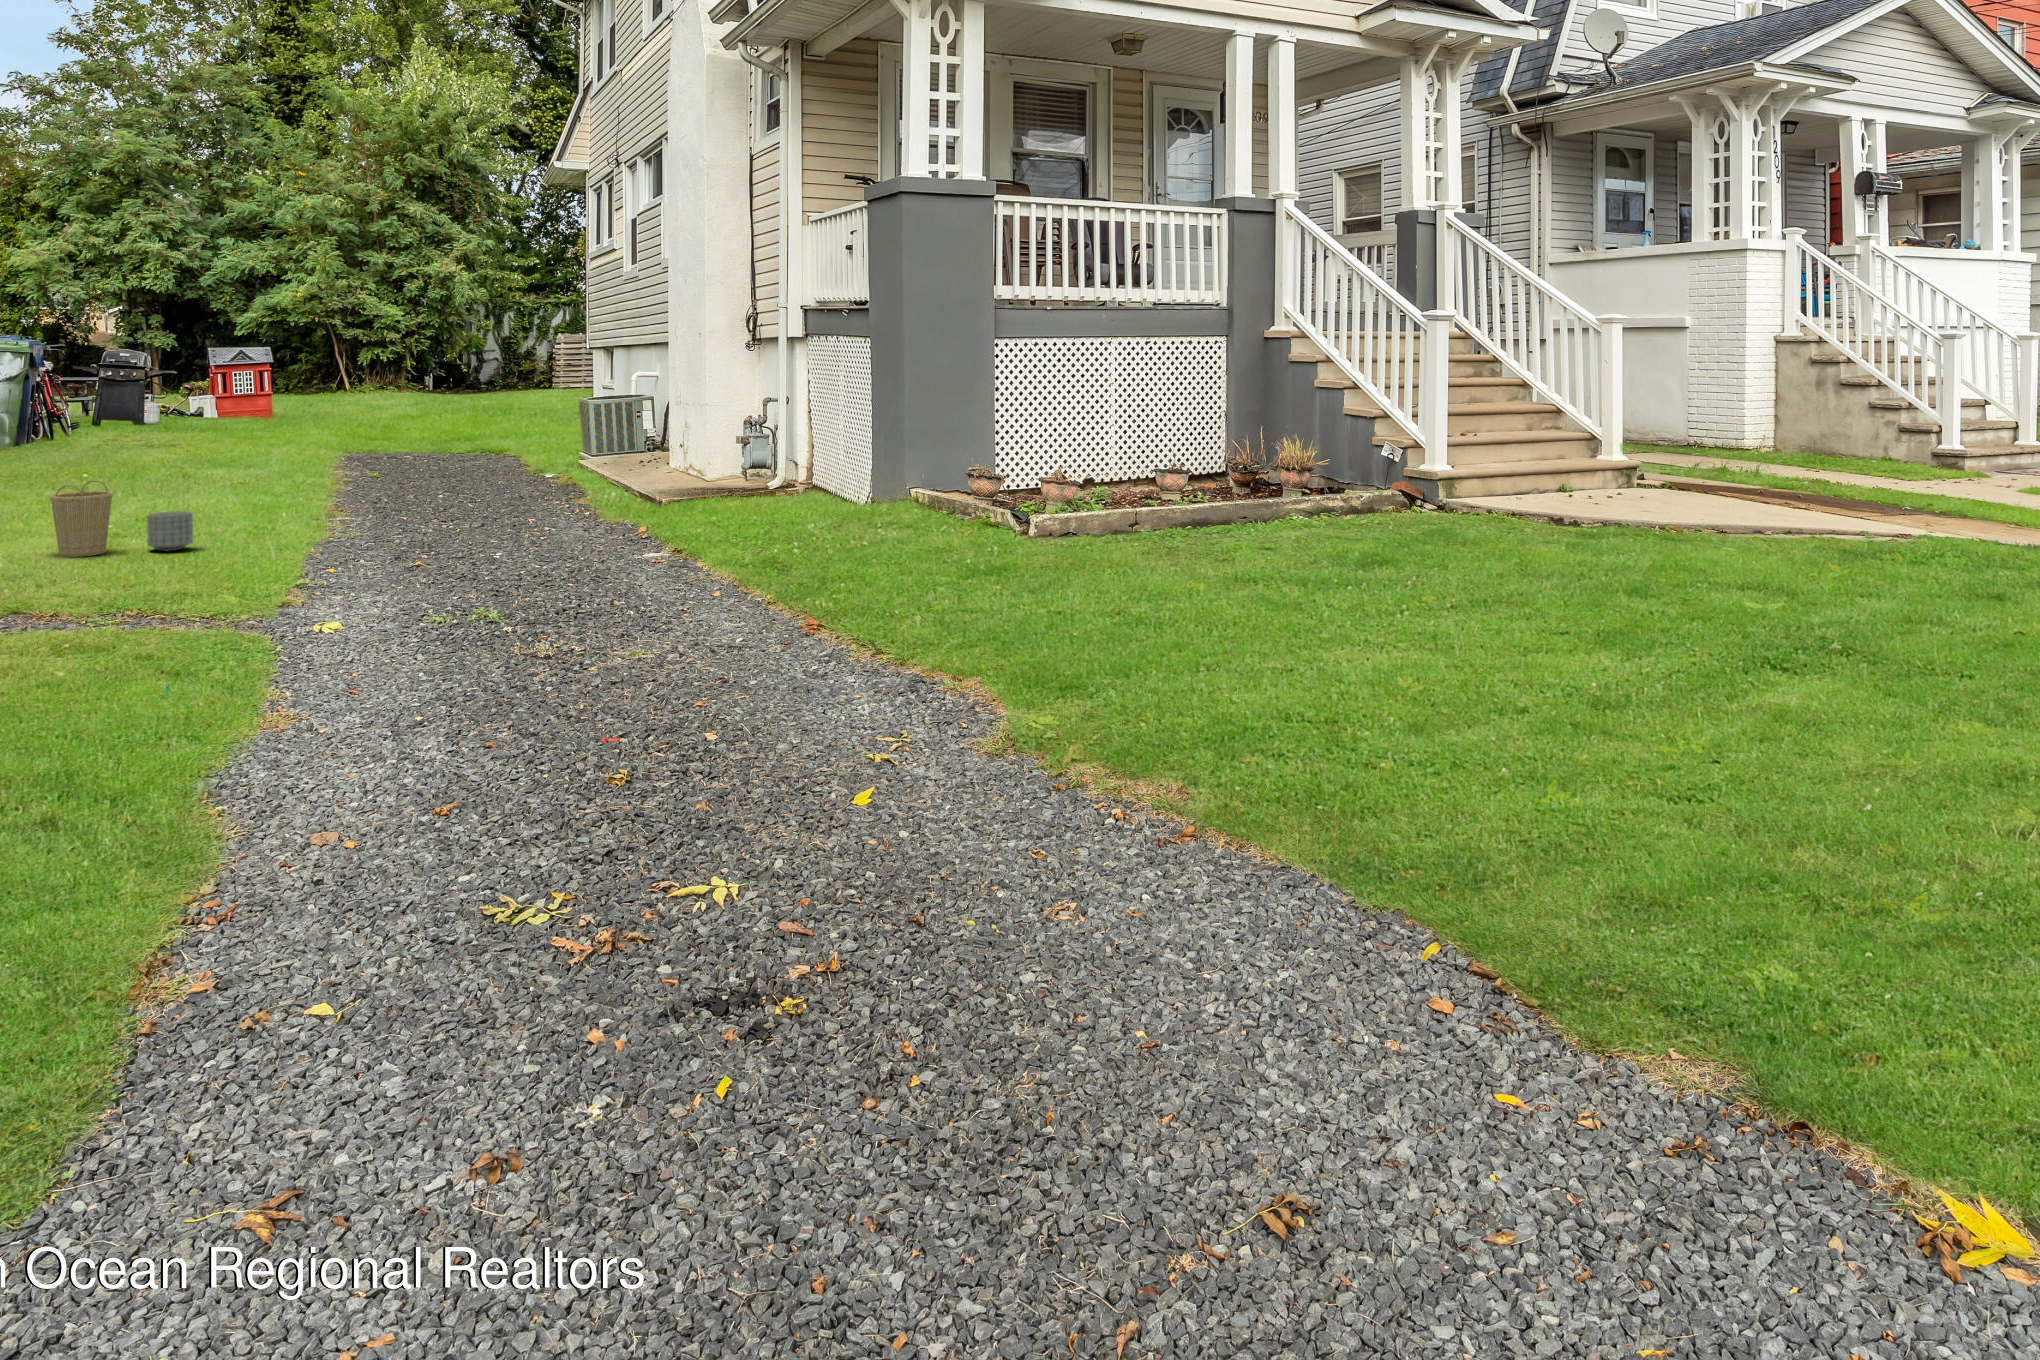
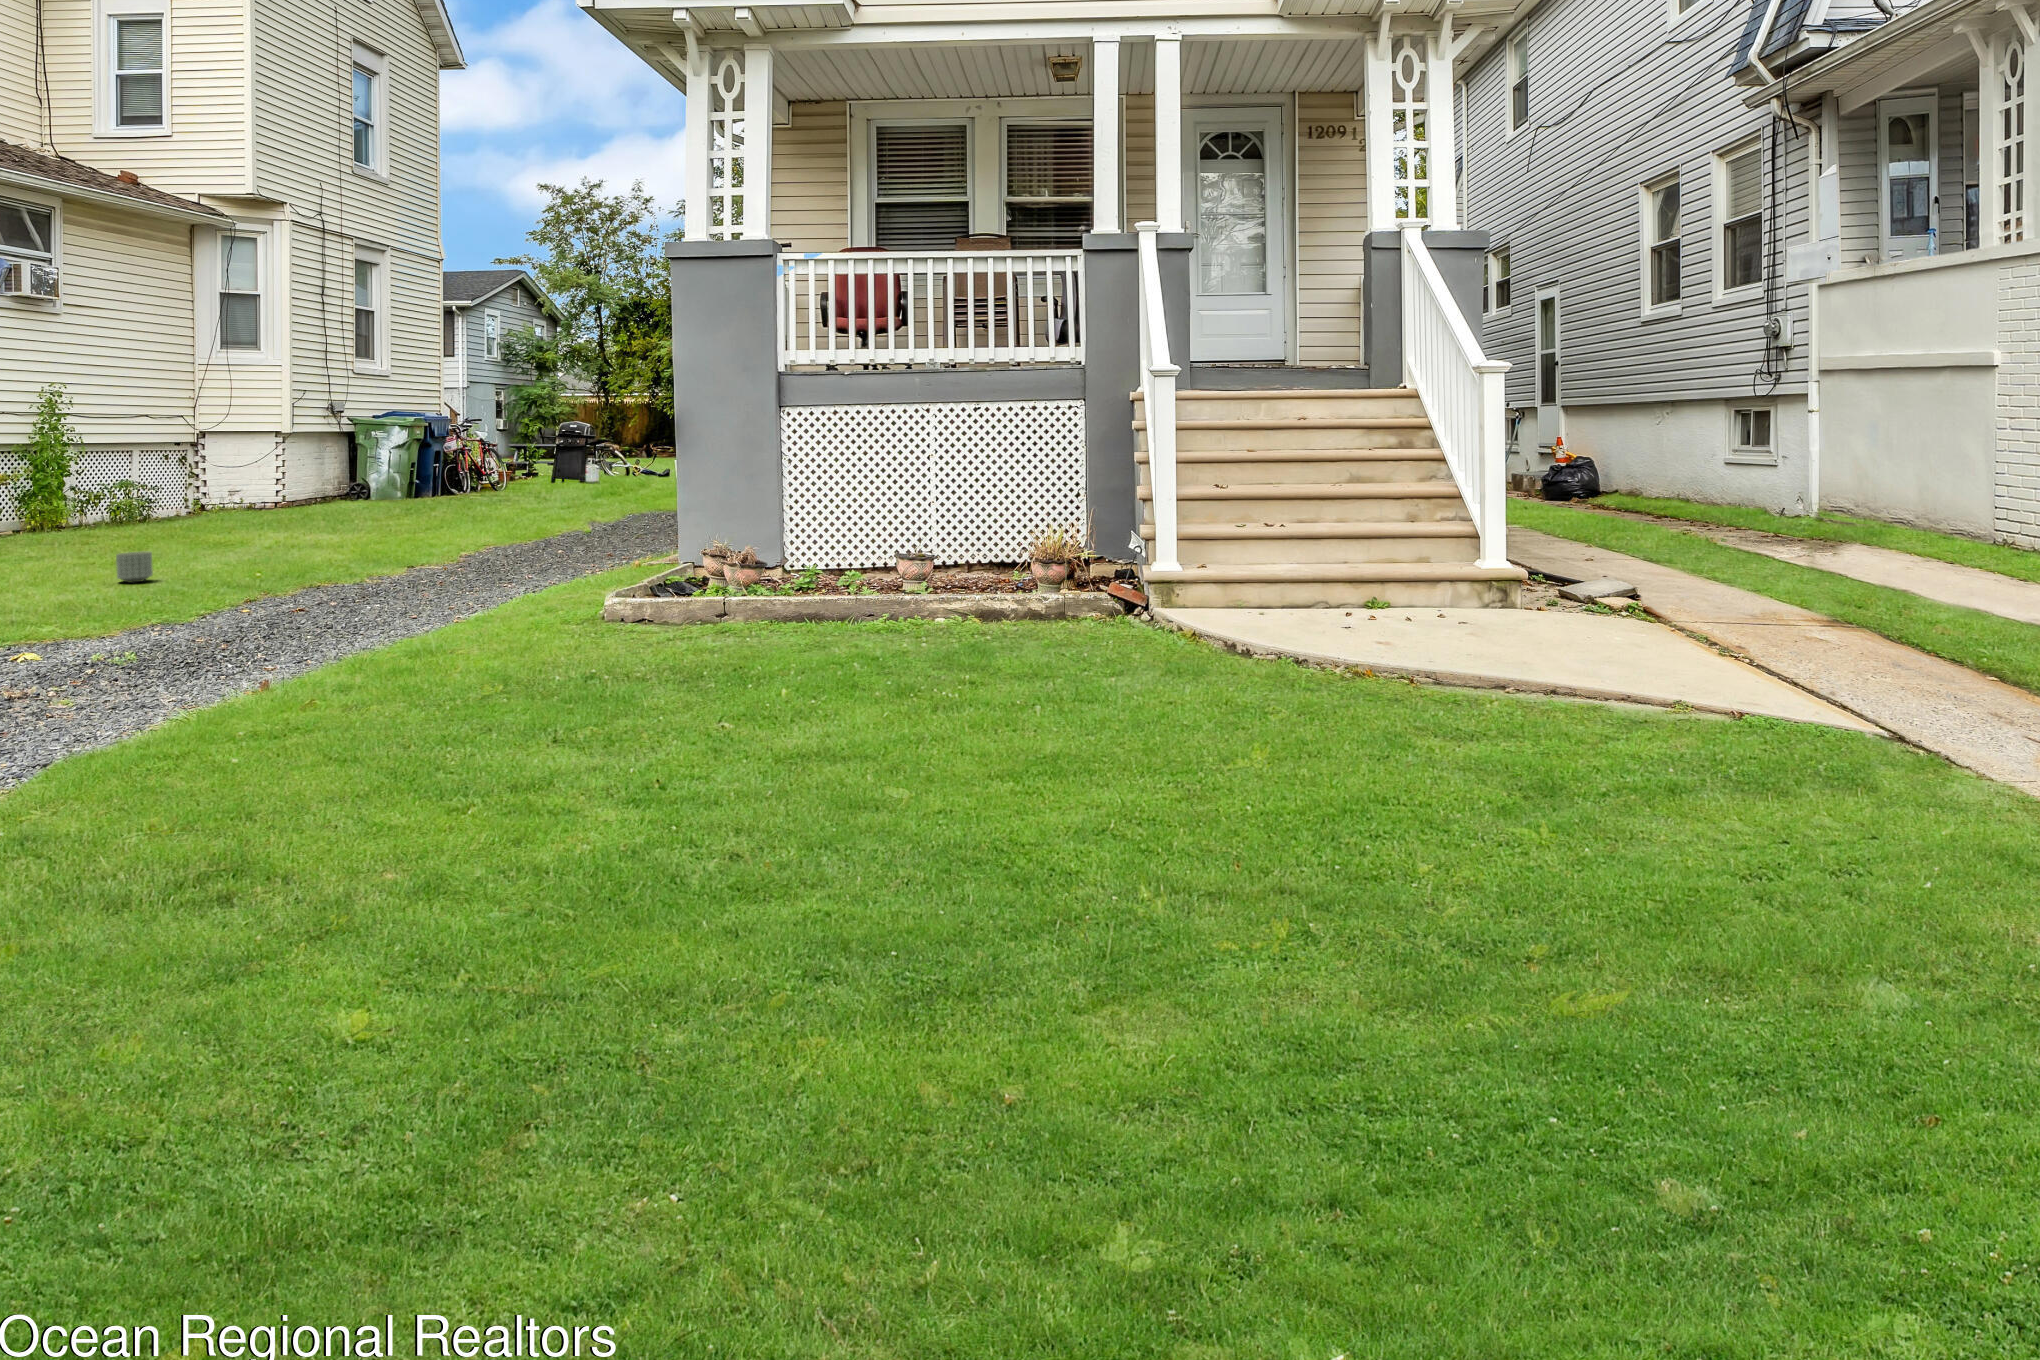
basket: present [50,480,113,557] -> none [52,526,99,583]

